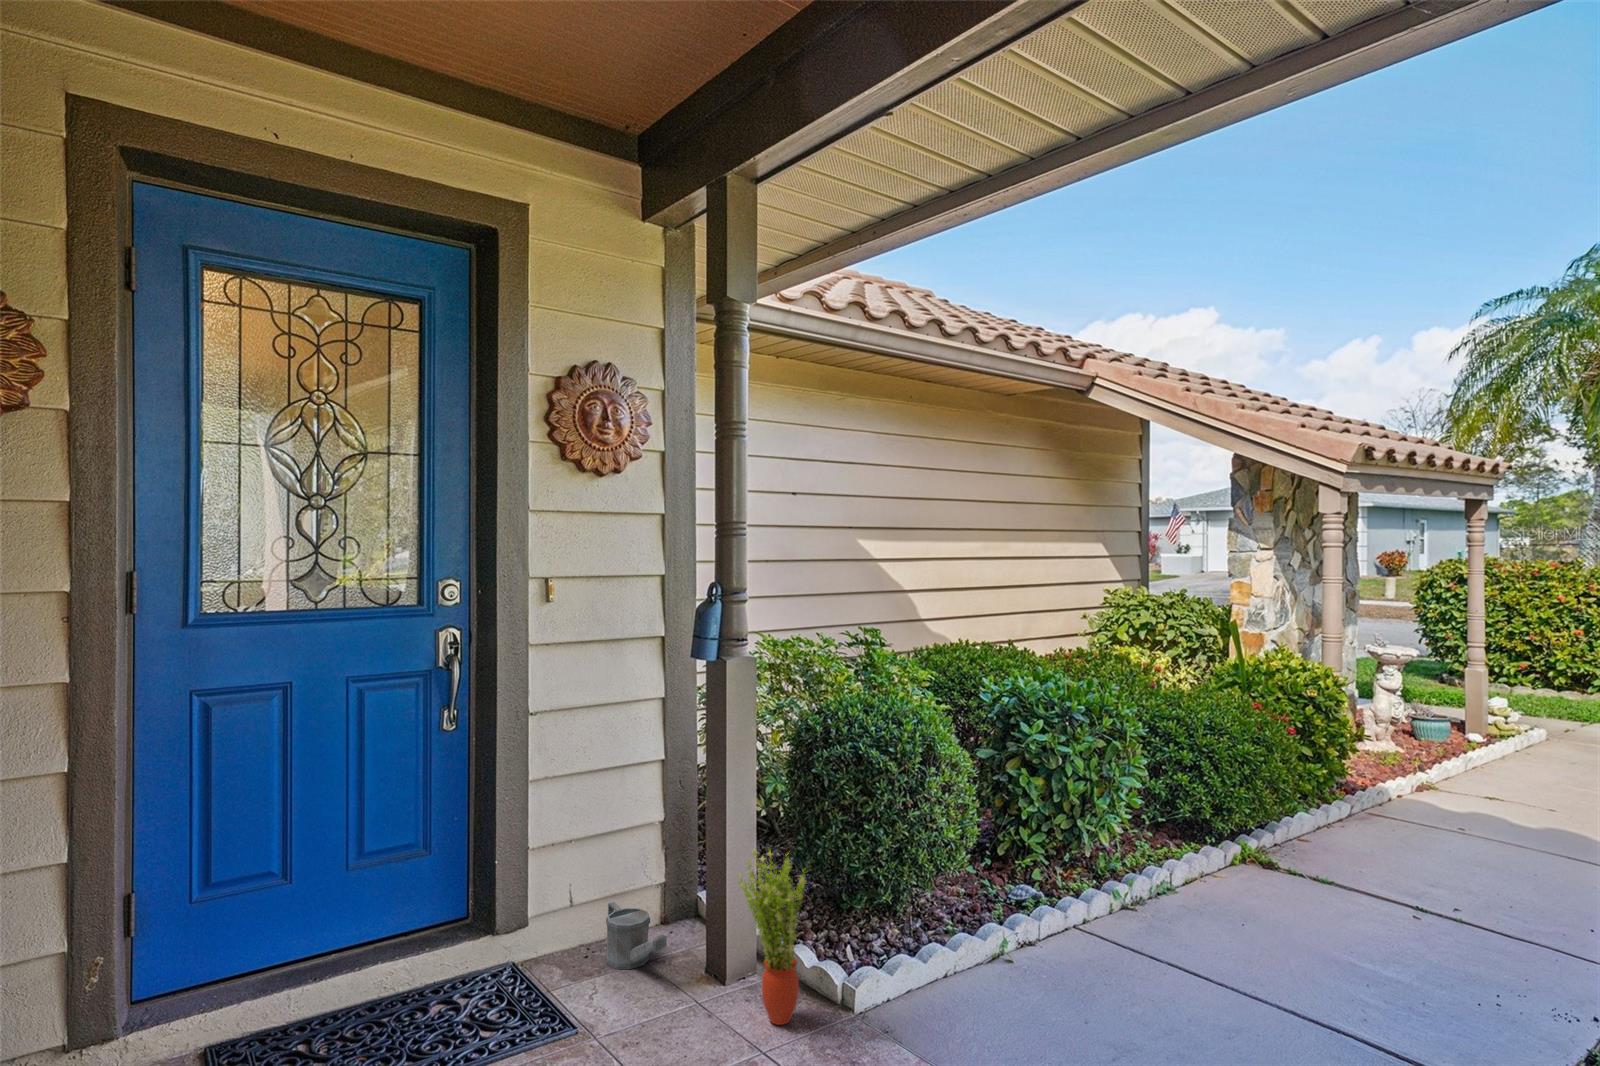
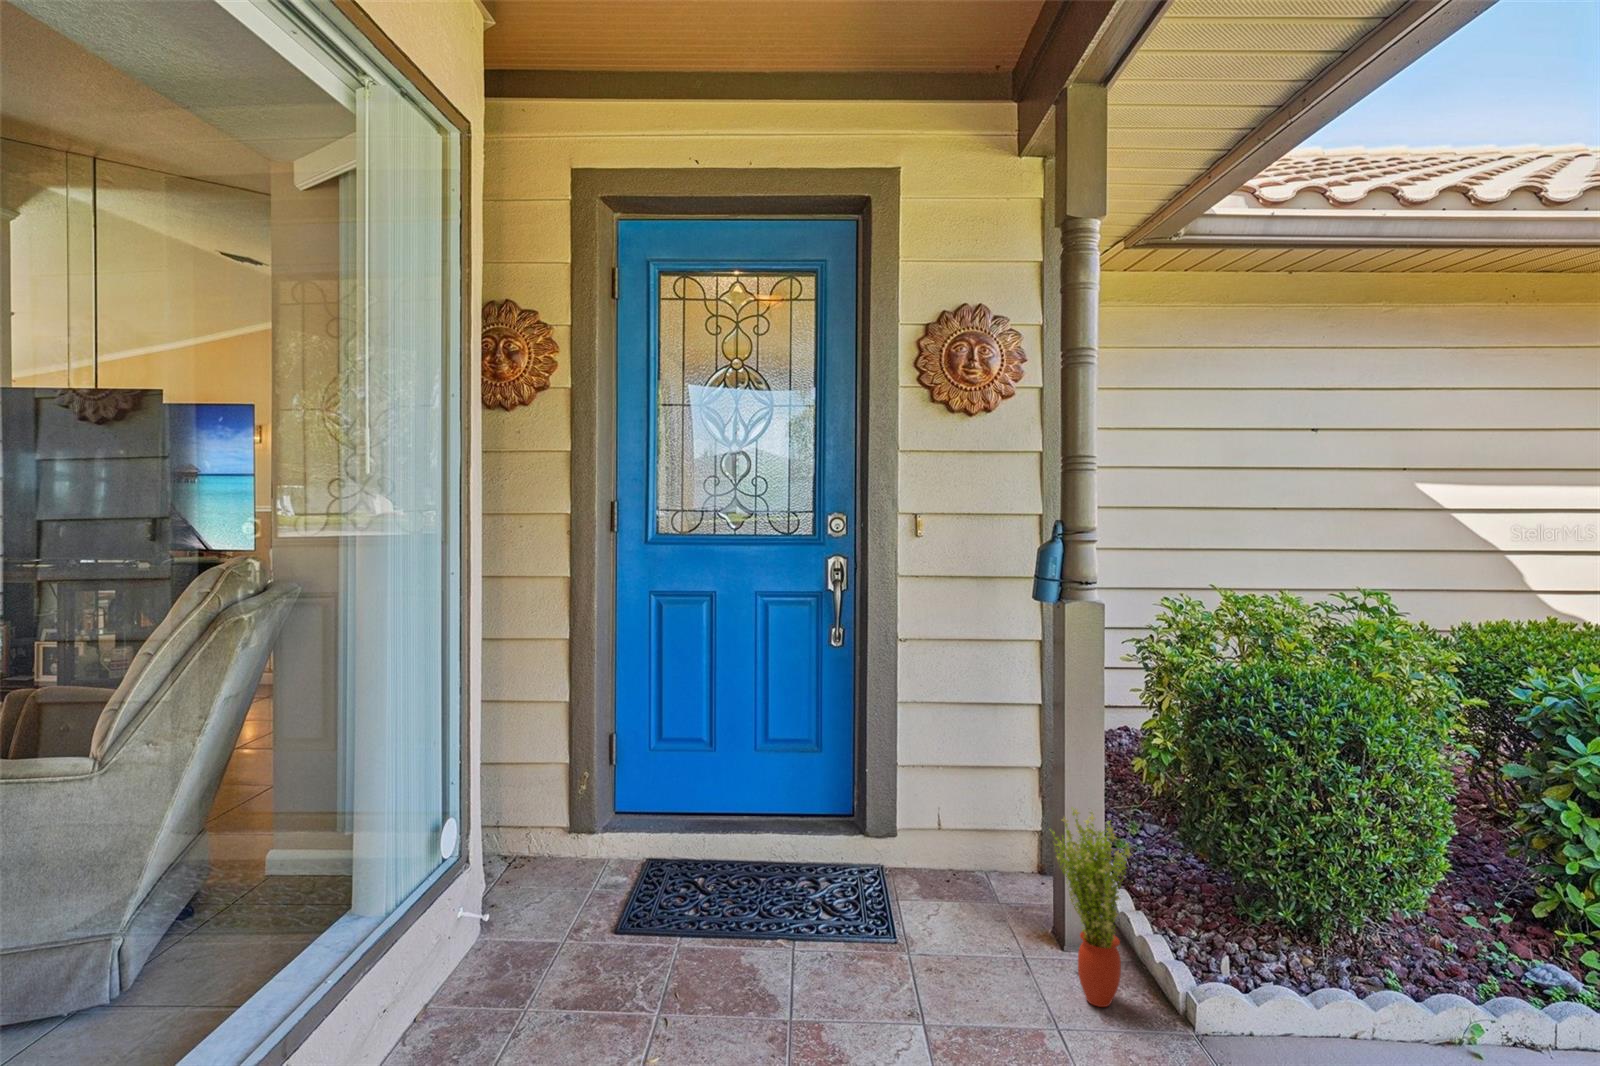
watering can: present [606,902,667,969] -> none [958,837,1003,904]

